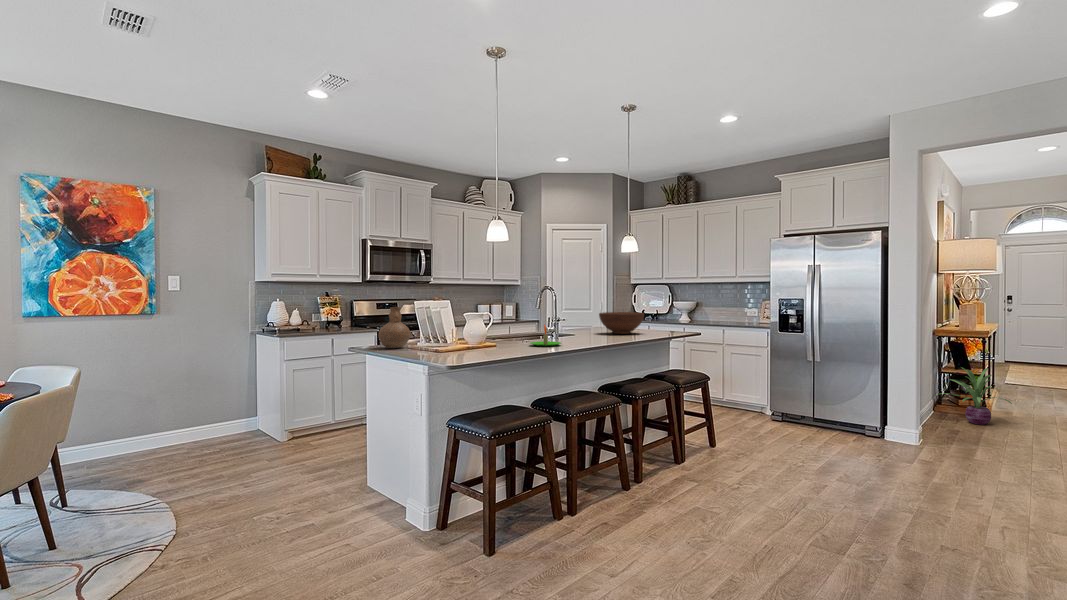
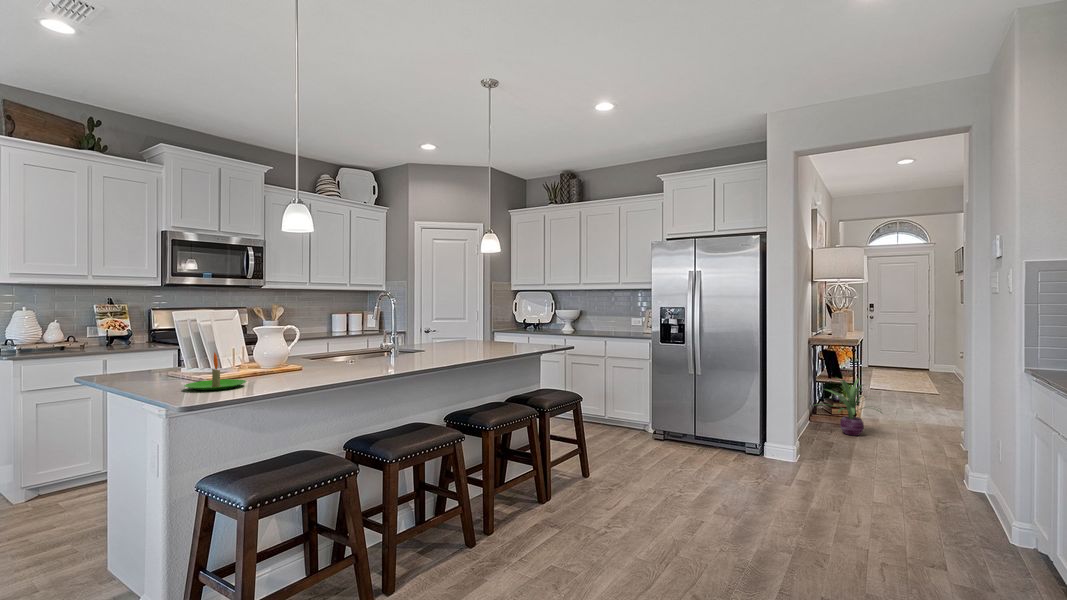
vase: present [378,307,410,348] -> none [120,319,173,376]
fruit bowl: present [599,312,644,334] -> none [454,323,507,349]
candle: present [530,325,561,346] -> present [184,353,247,390]

